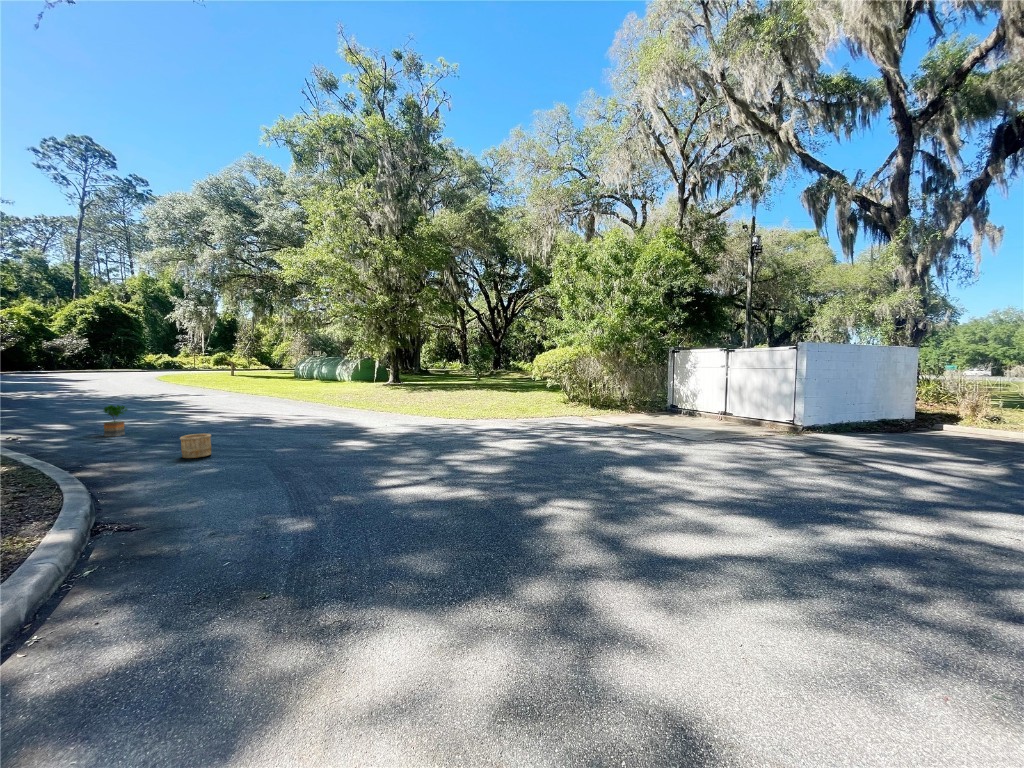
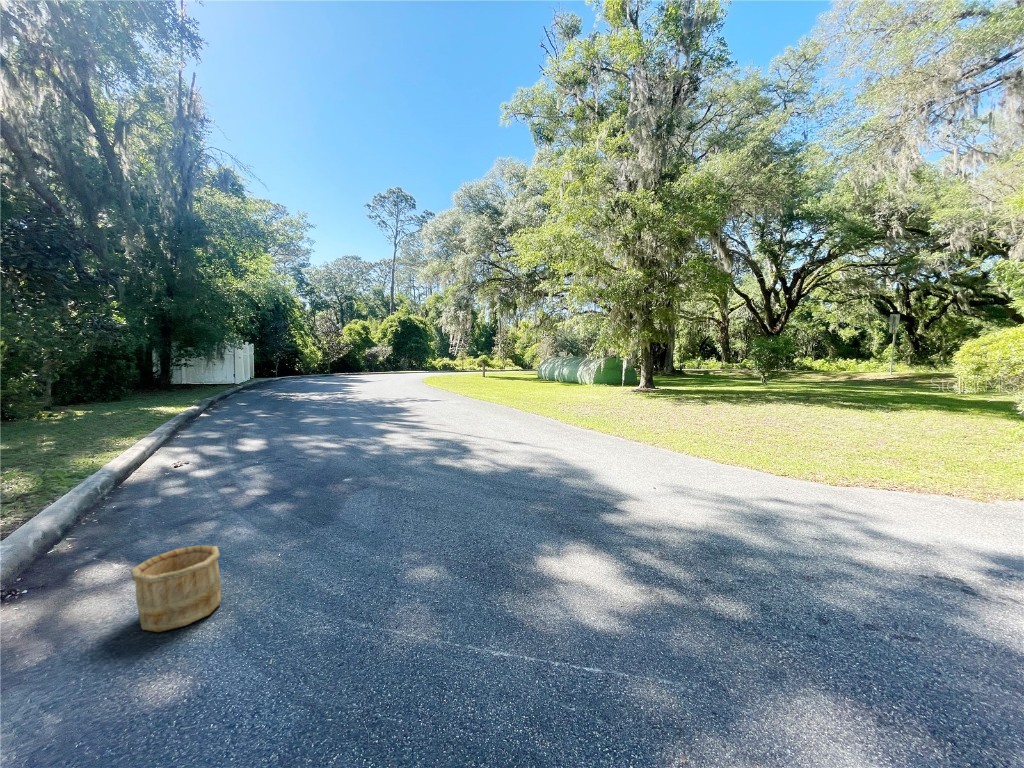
potted tree: present [103,405,127,437] -> none [212,431,254,482]

